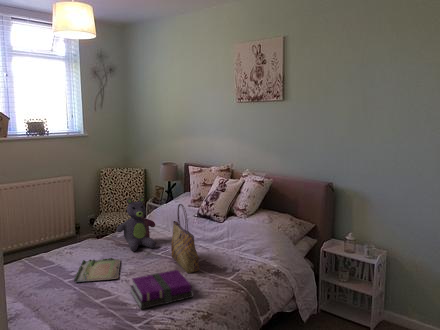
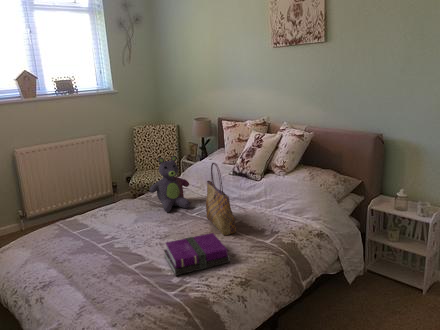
tray: present [74,258,120,282] -> none [107,217,154,246]

